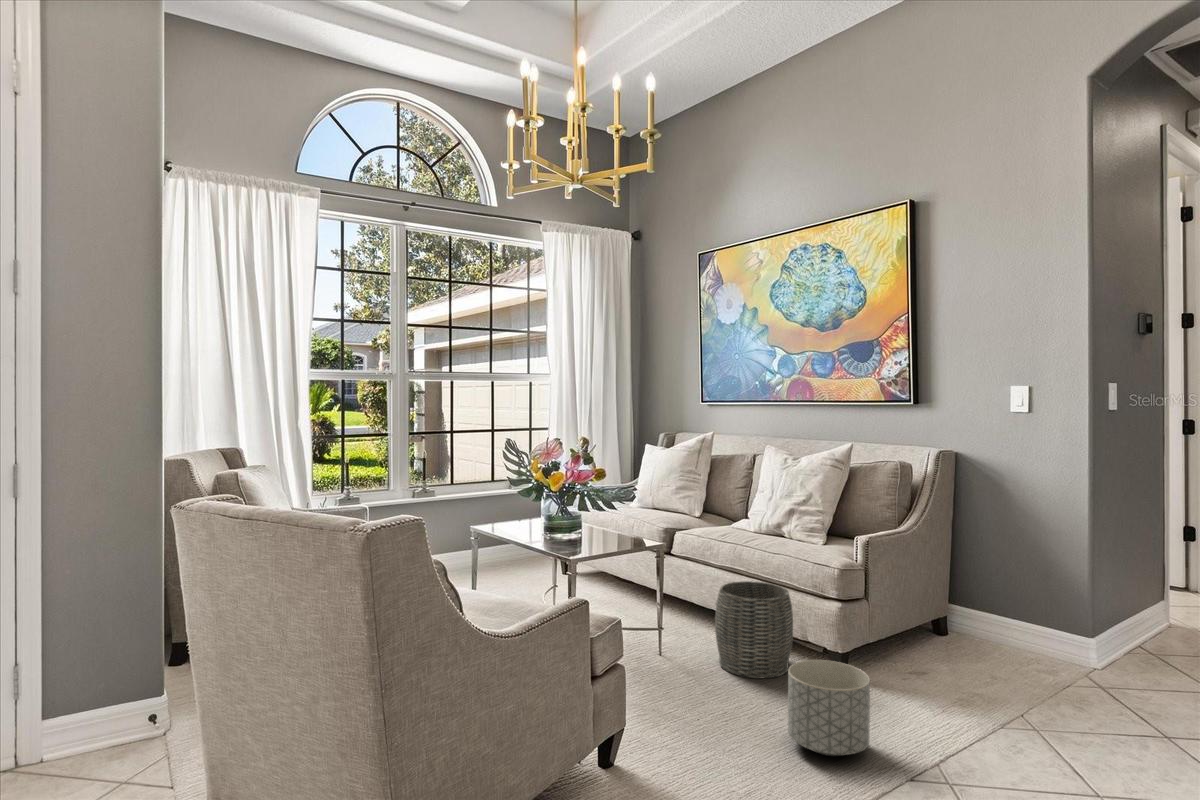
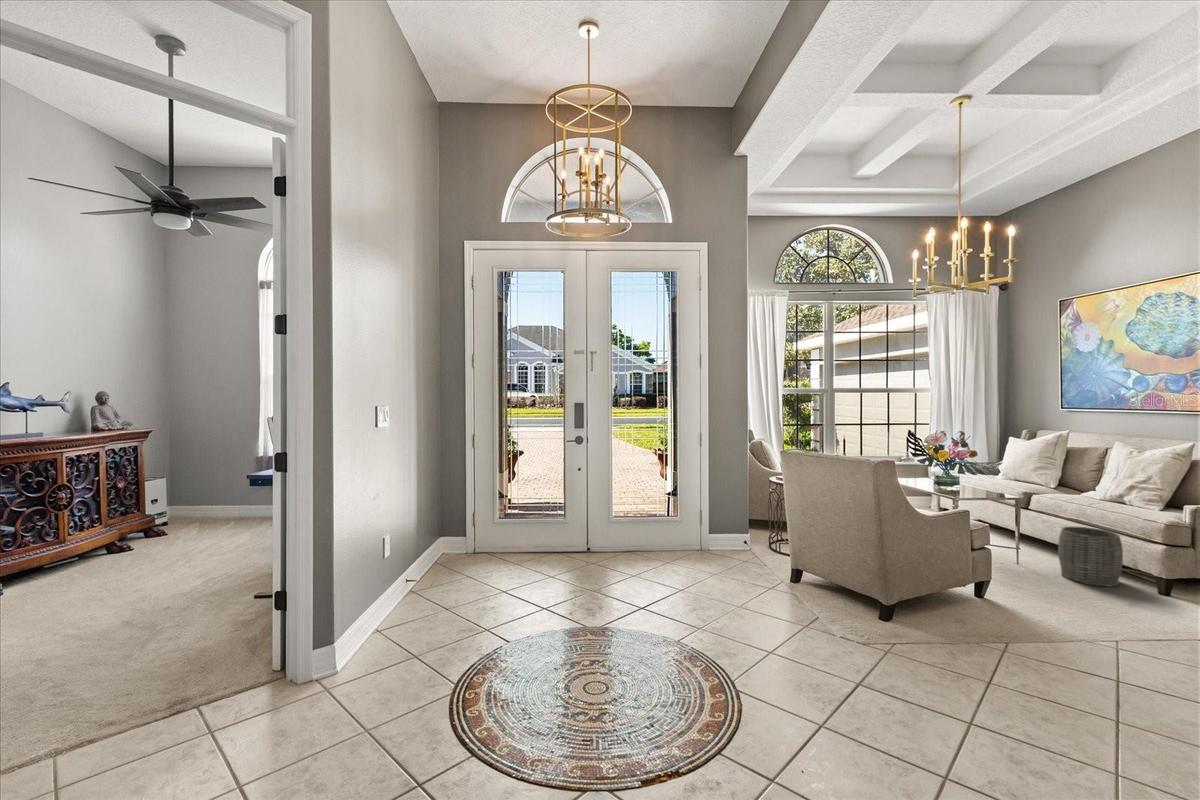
planter: present [788,660,870,756] -> none [1103,568,1167,623]

